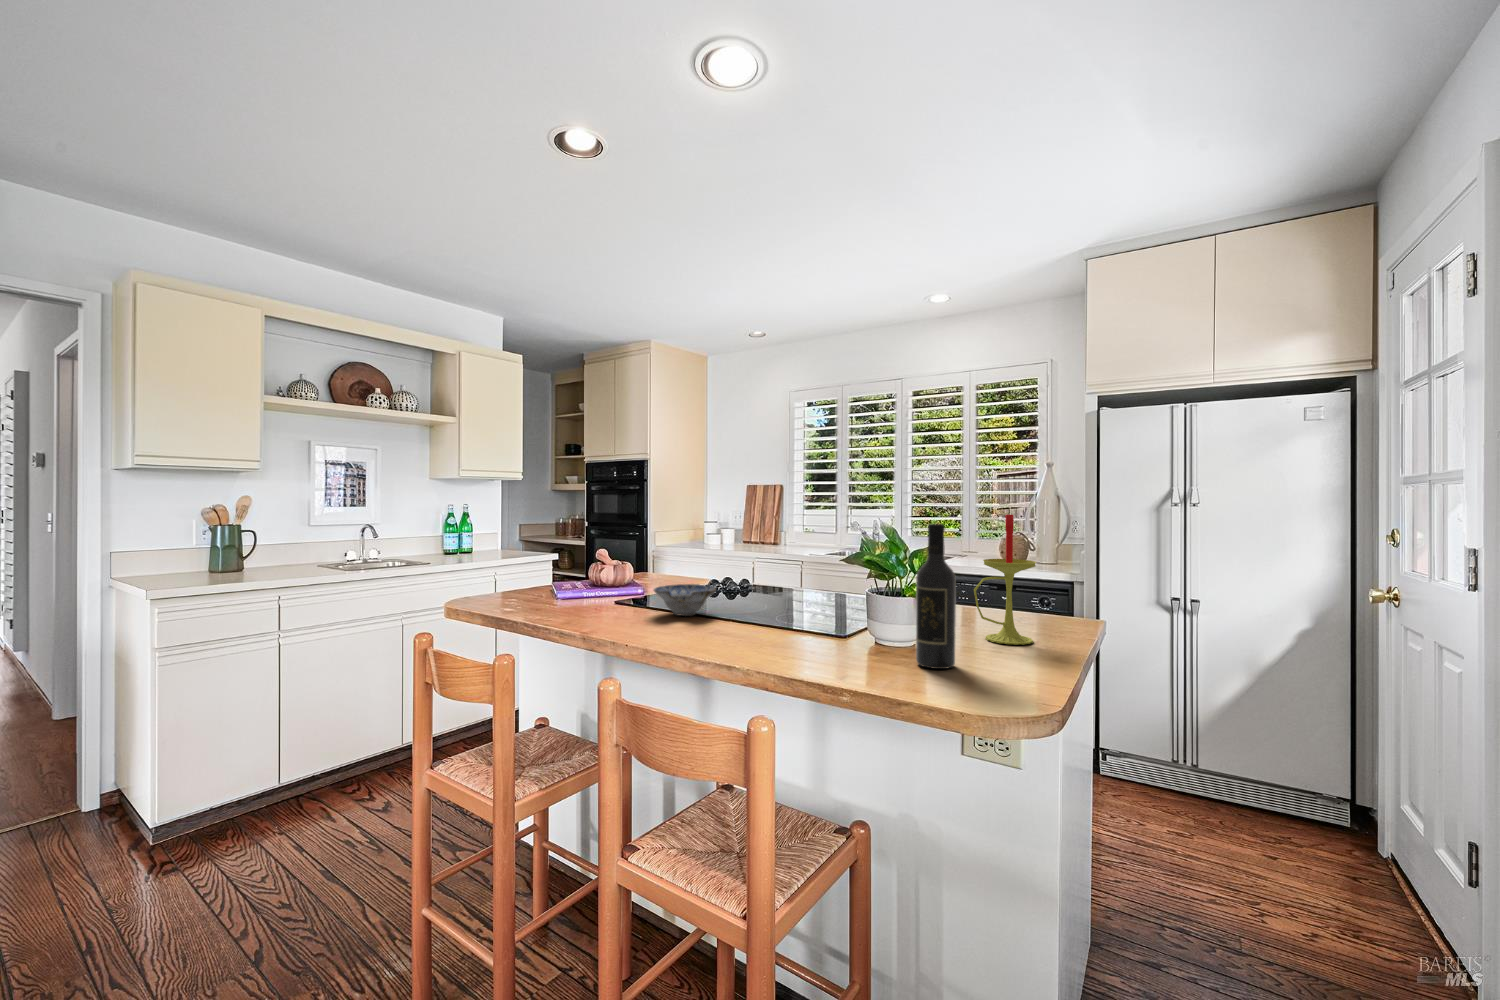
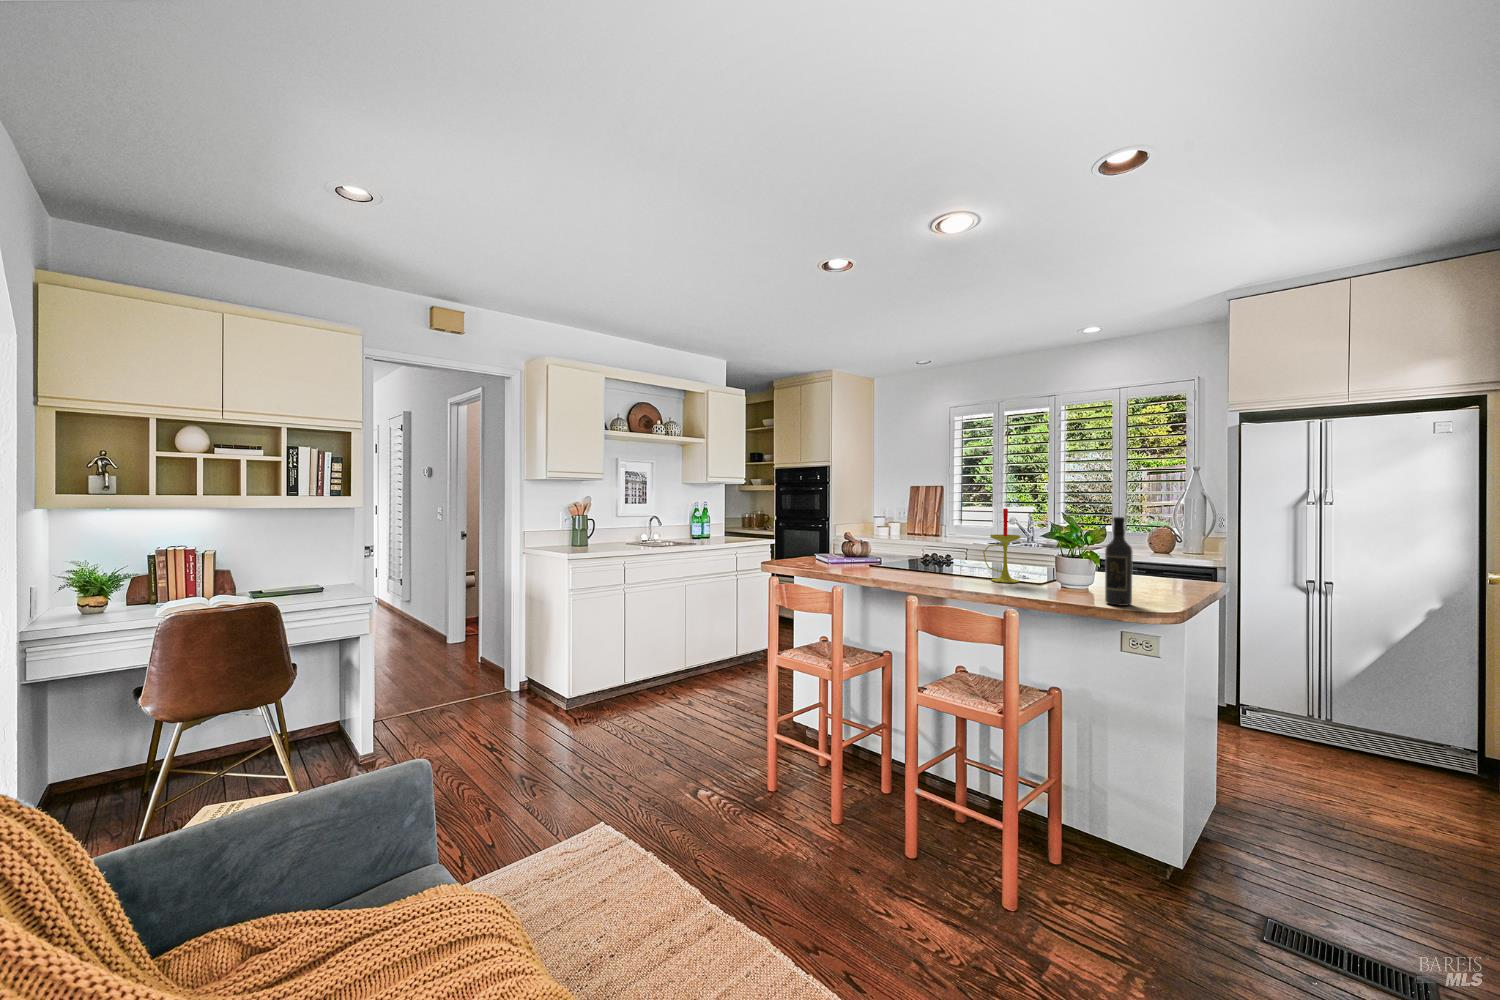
candle: present [974,514,1036,645] -> present [983,508,1021,583]
ceramic bowl: present [654,584,716,616] -> none [905,558,948,578]

